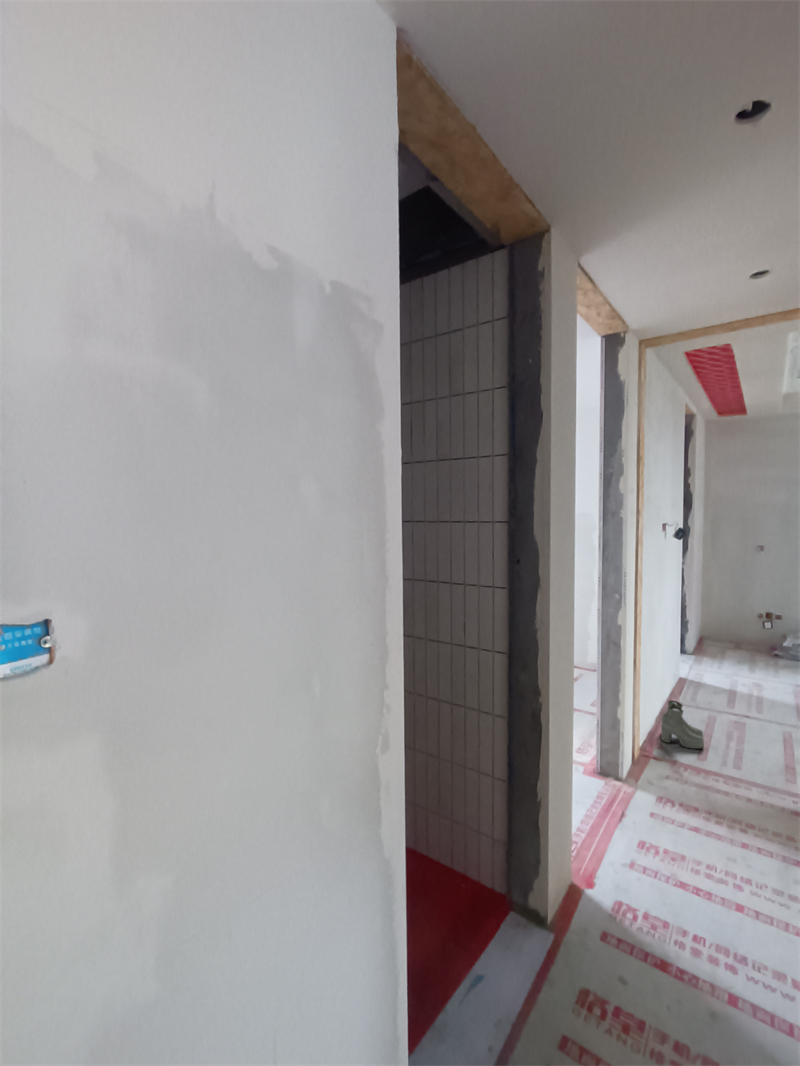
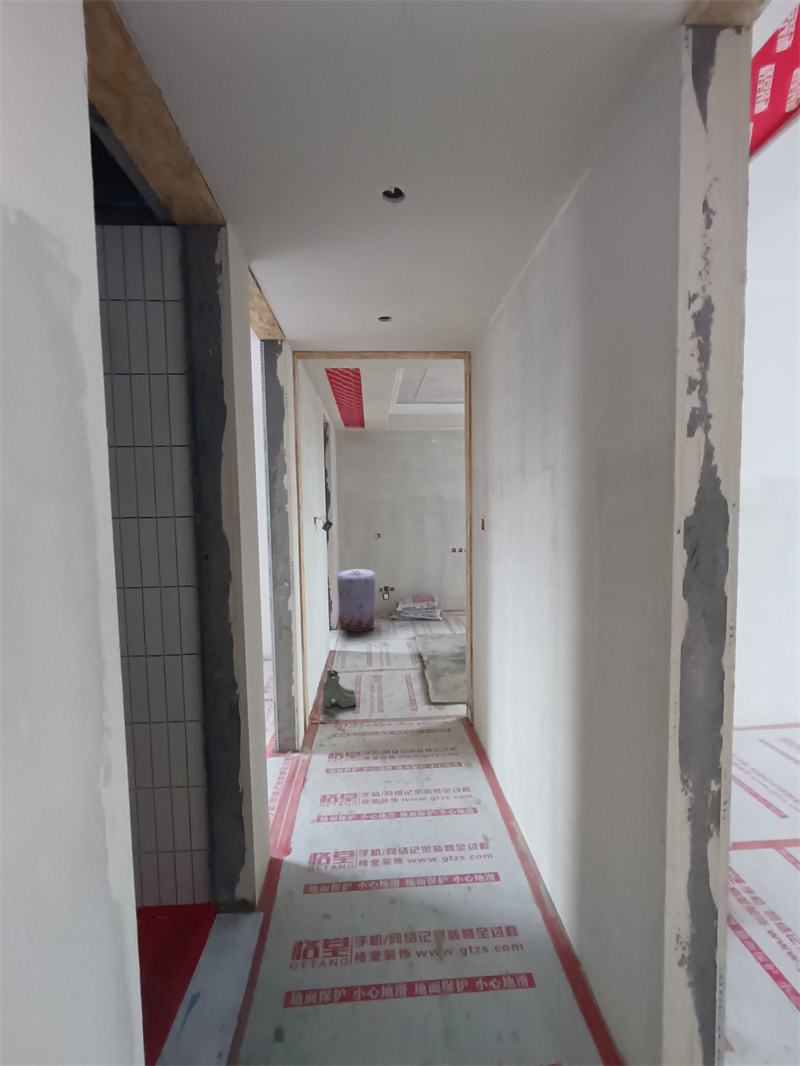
trash can: none [697,587,751,662] -> present [337,569,375,632]

